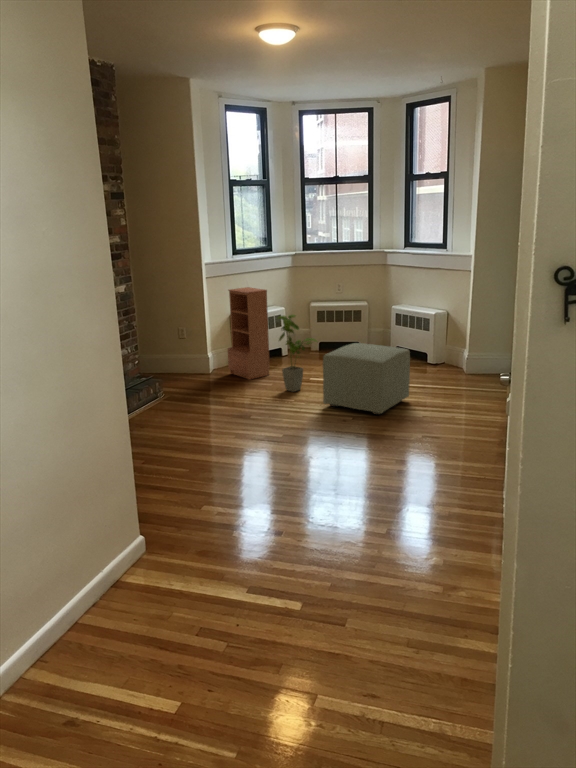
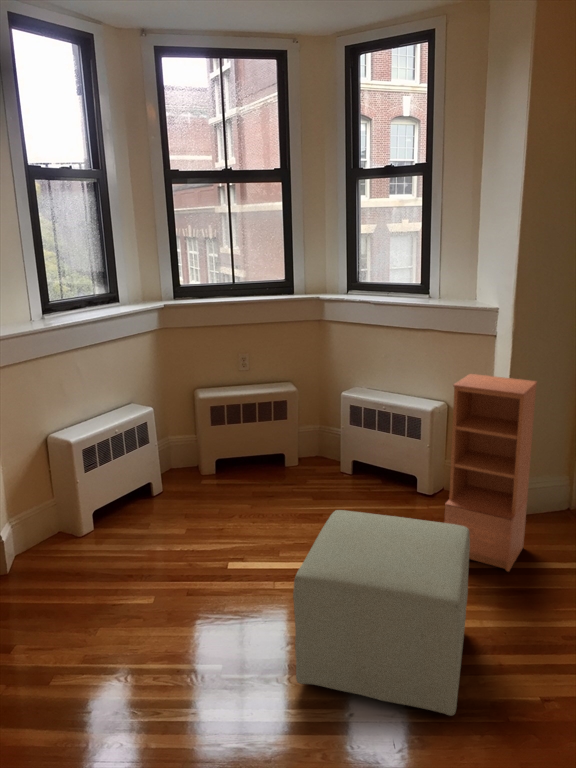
bookcase: present [228,287,270,380] -> present [445,374,537,571]
house plant: present [278,315,317,392] -> none [161,461,261,626]

